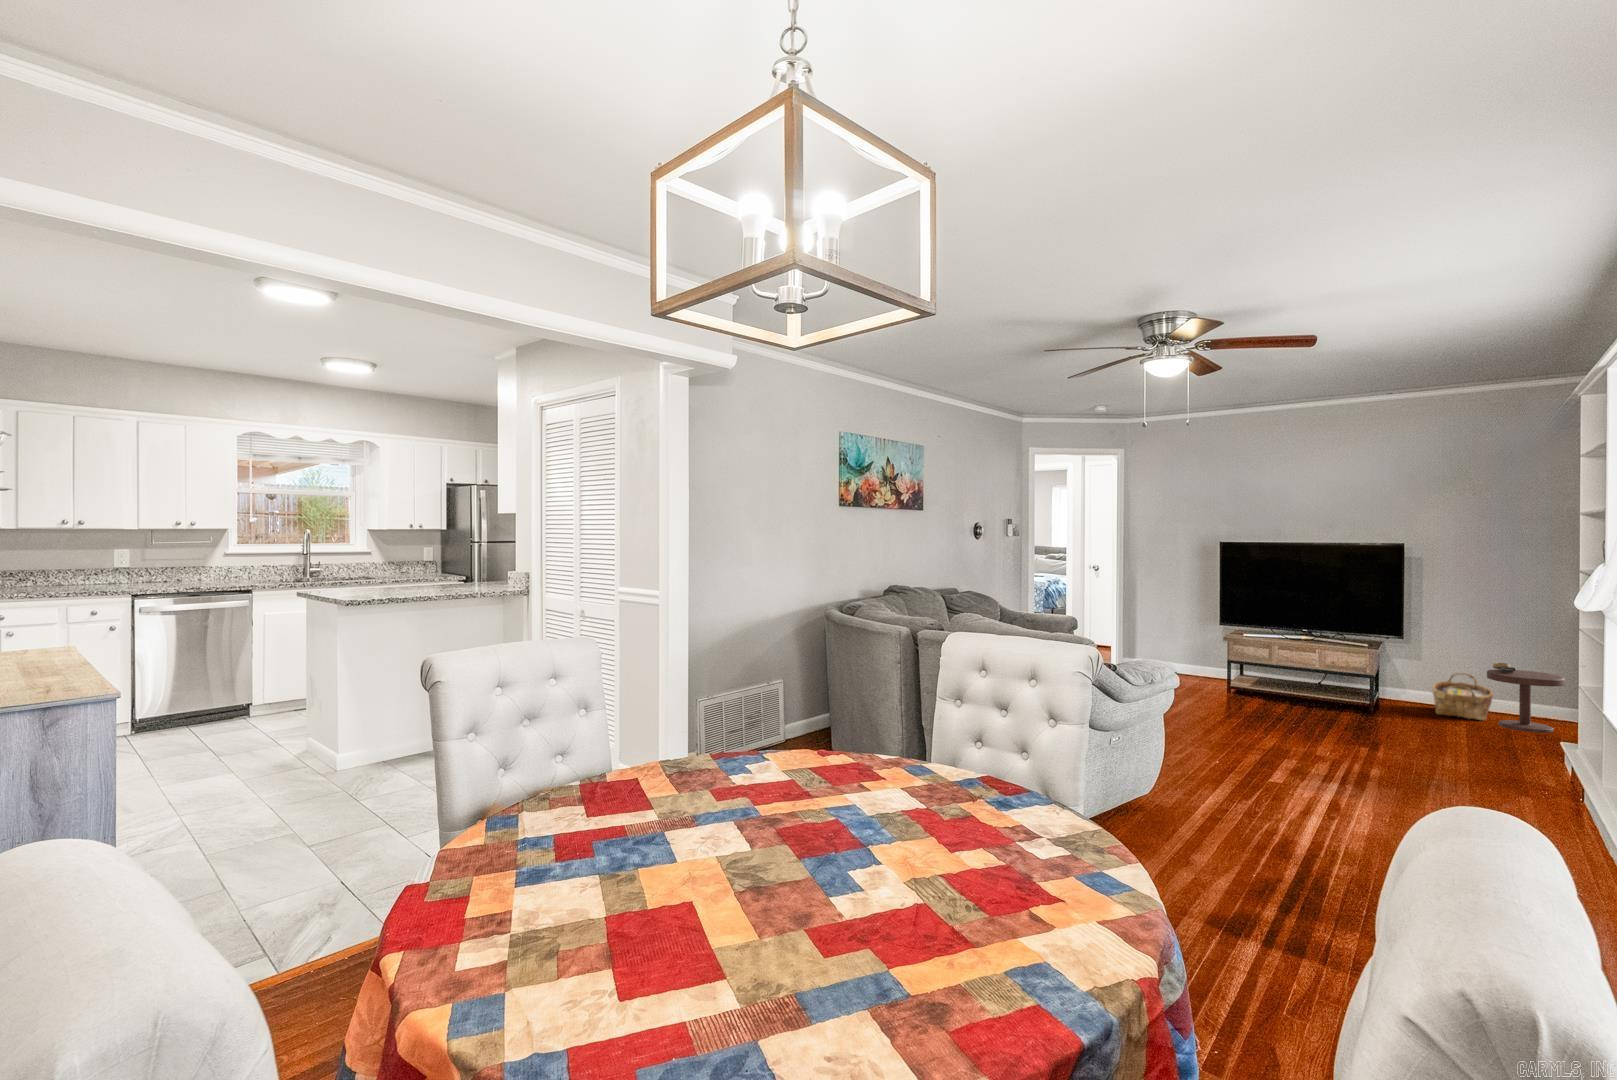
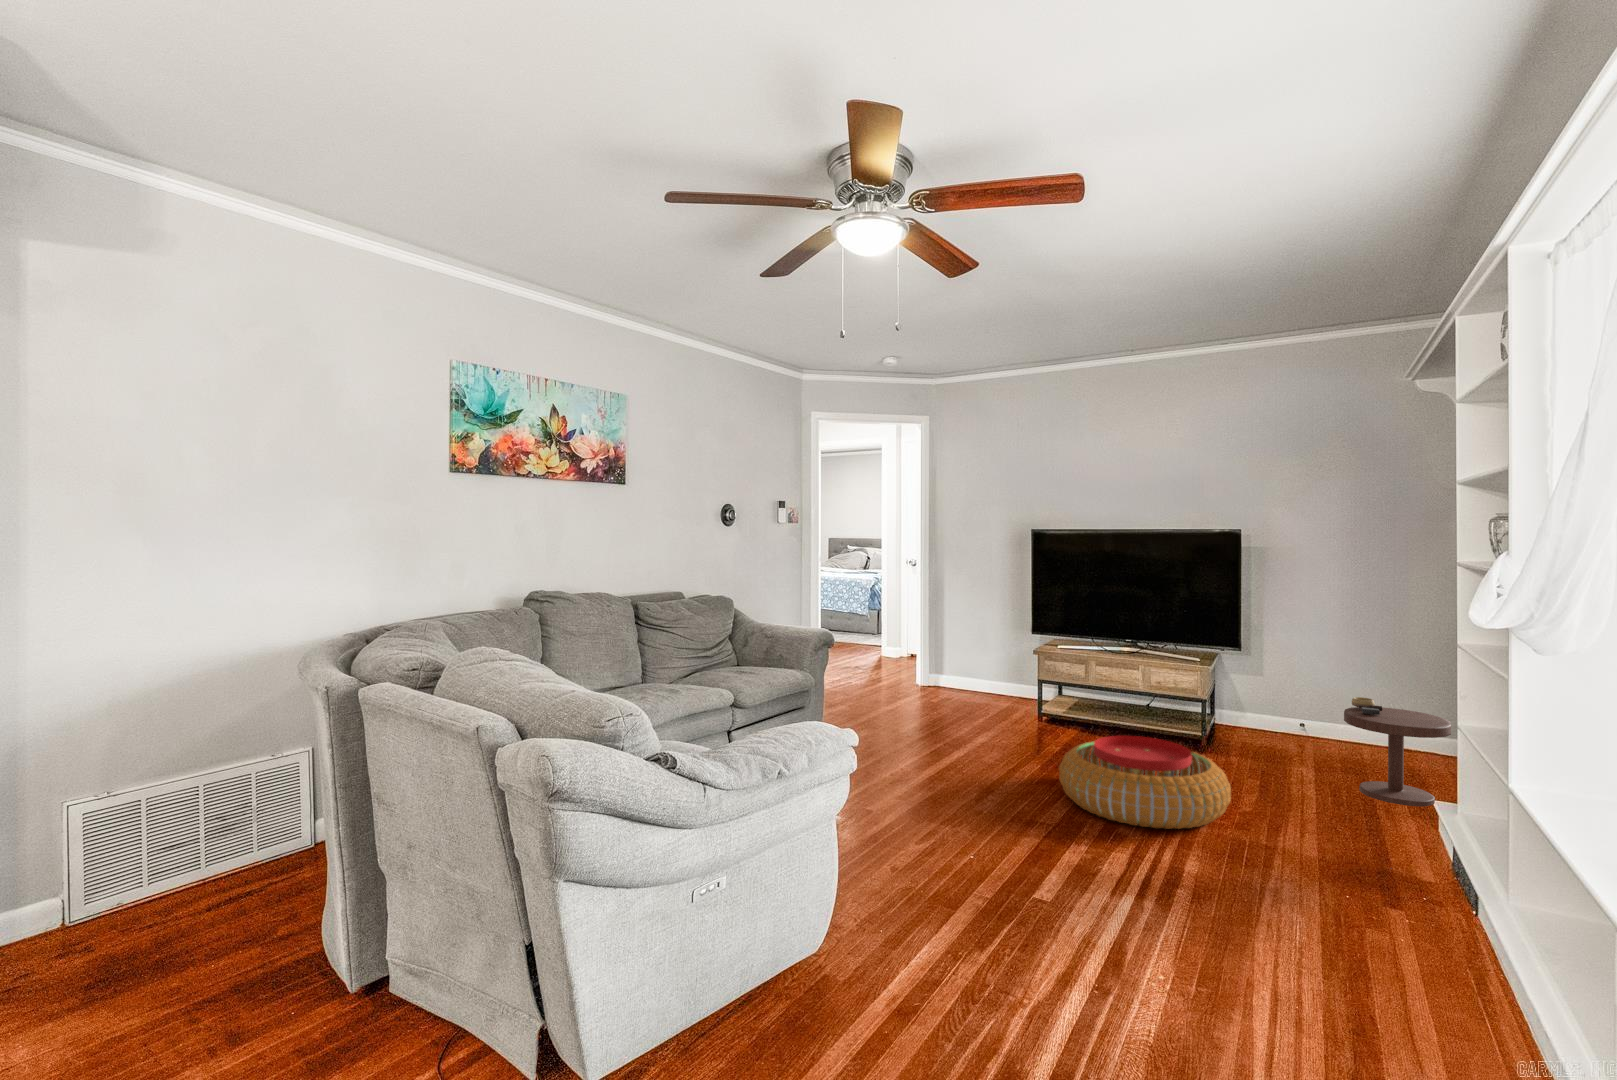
woven basket: present [1432,673,1493,720] -> none [1275,692,1347,756]
pouf: none [1266,695,1401,754] -> present [1059,736,1231,829]

